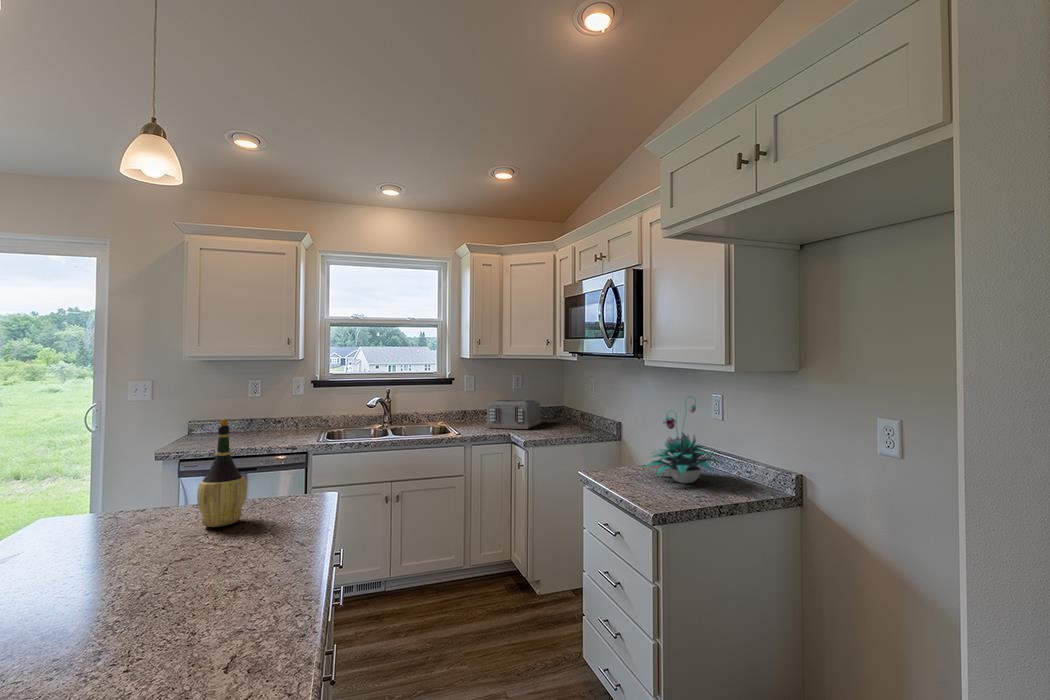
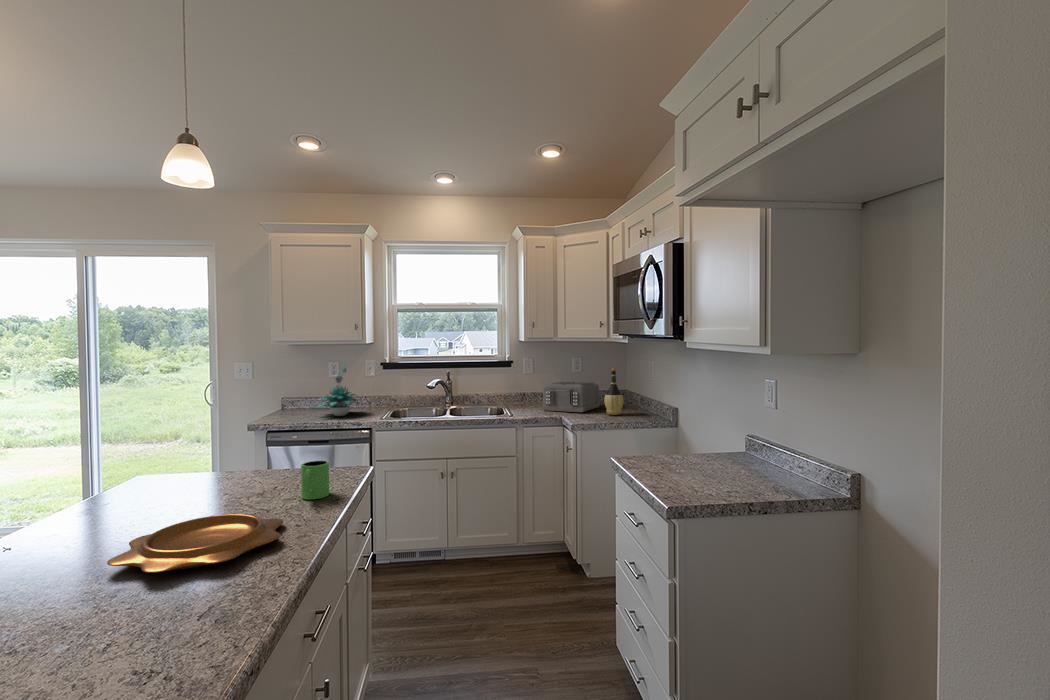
plant: present [645,397,723,483] -> present [317,368,361,416]
wine bottle: present [197,419,247,527] -> present [604,368,624,415]
mug: none [274,484,306,528] -> present [301,461,329,500]
decorative bowl: none [63,548,278,625] -> present [107,514,284,573]

